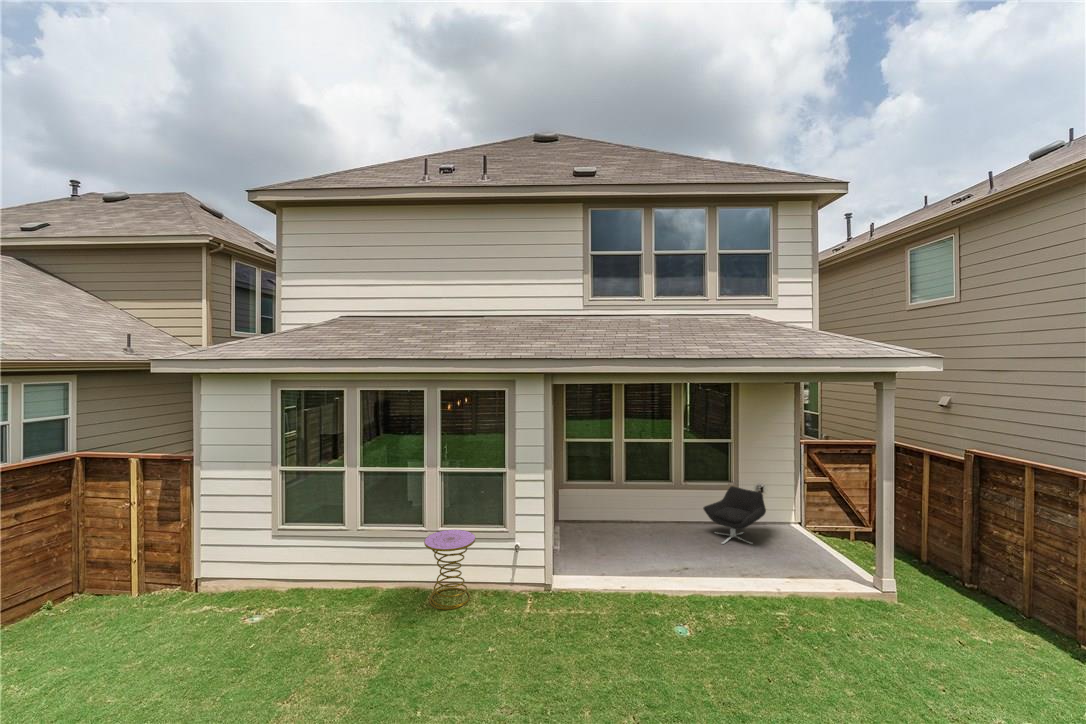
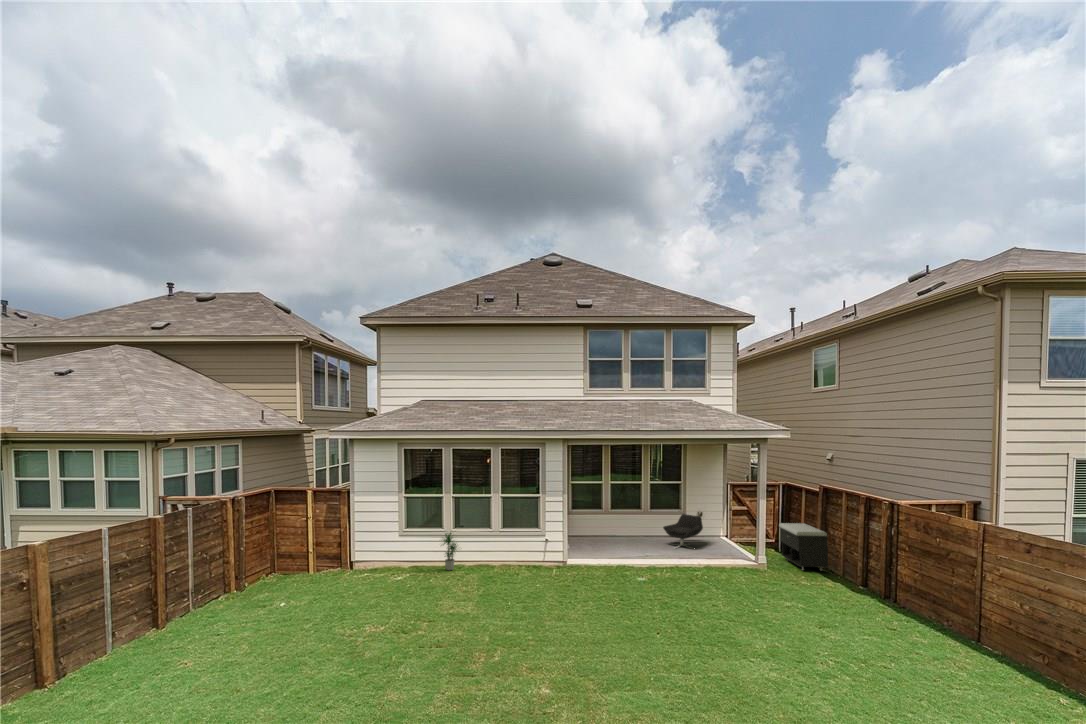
storage bench: none [914,518,1042,620] -> present [779,523,828,570]
potted plant: none [326,529,372,599] -> present [443,532,457,570]
side table: present [424,530,475,610] -> none [496,531,525,572]

